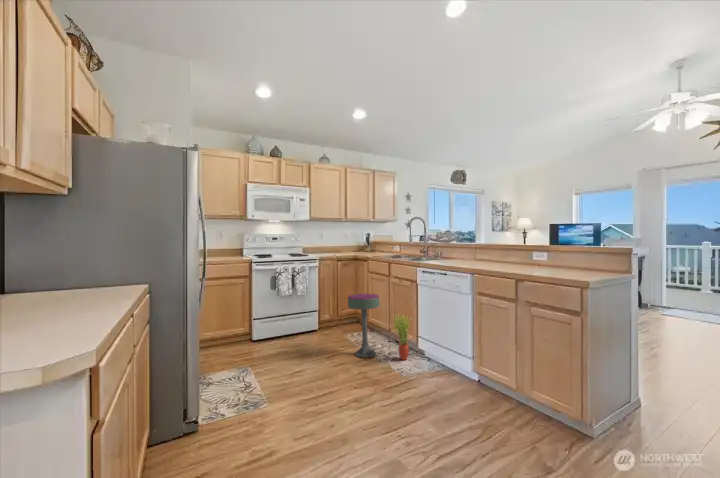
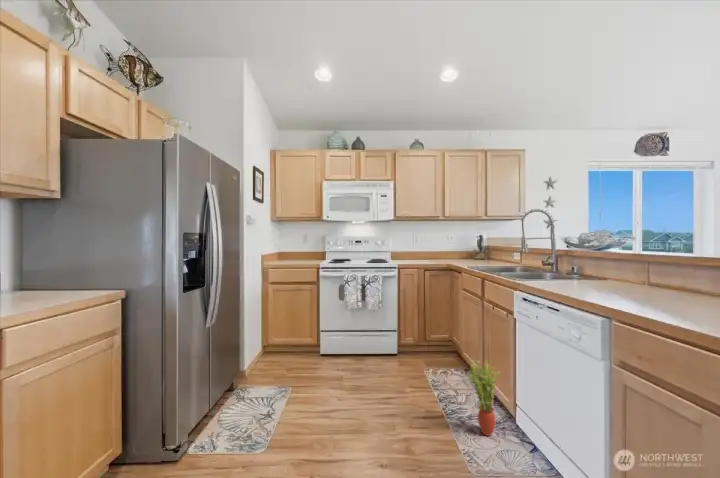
bar stool: present [348,294,380,358] -> none [409,320,455,415]

